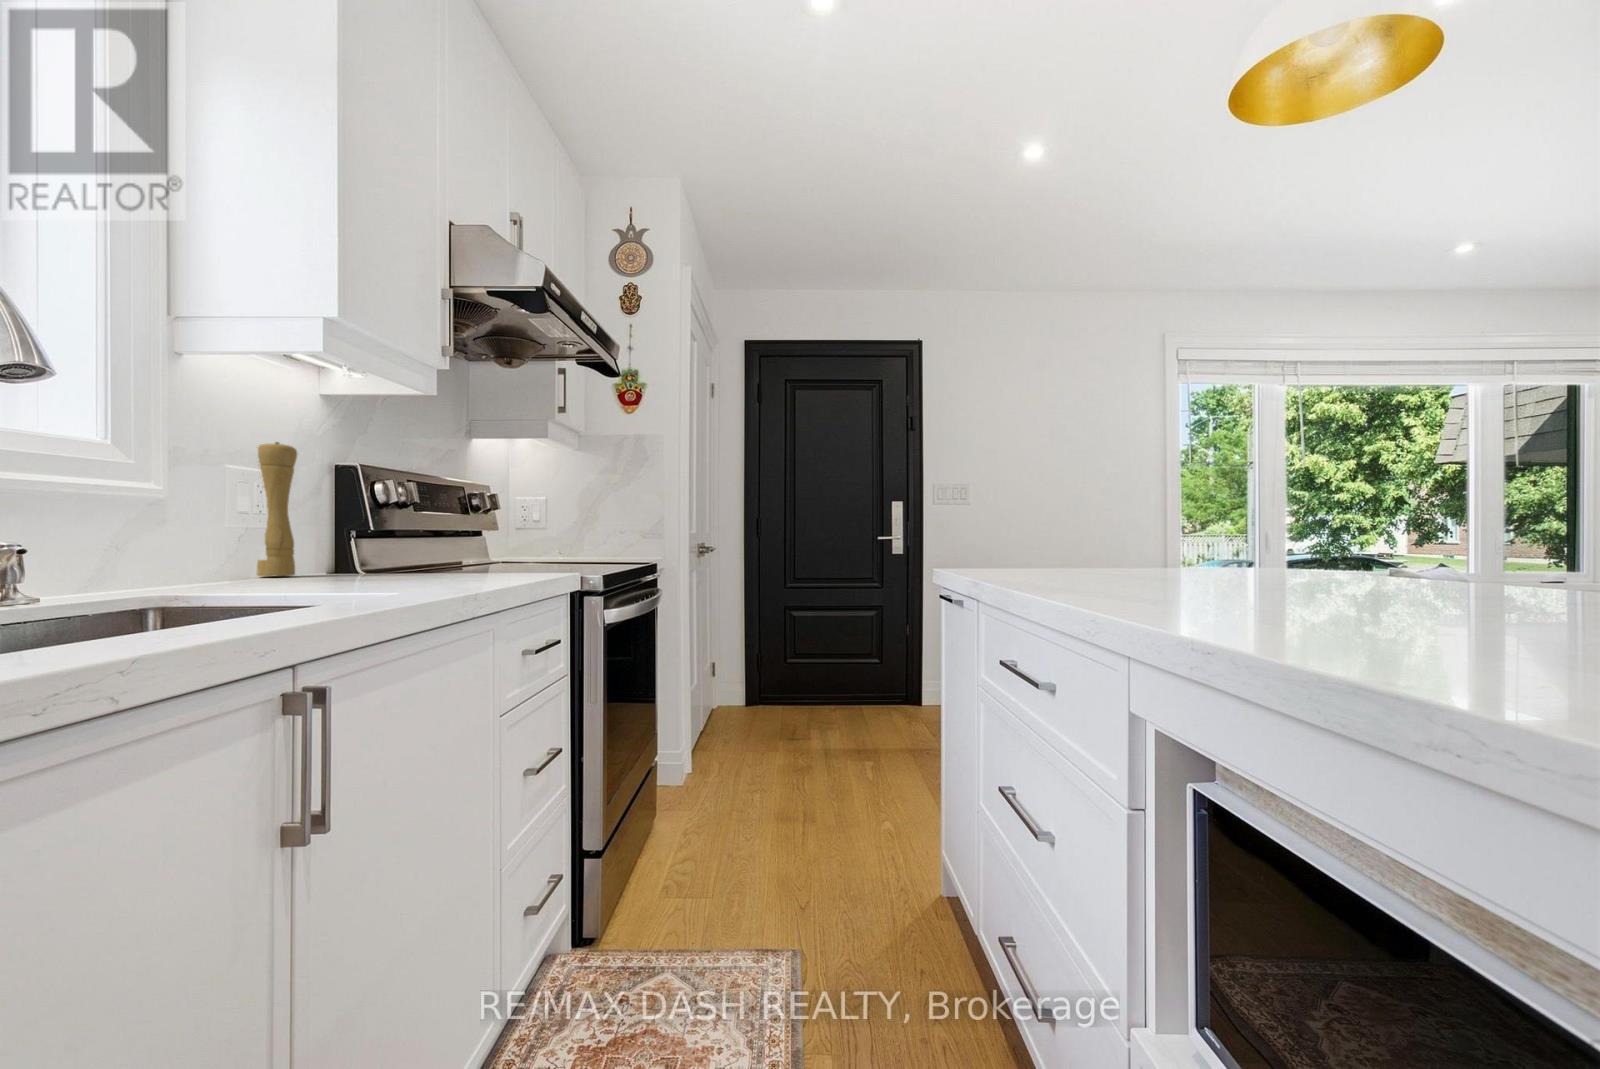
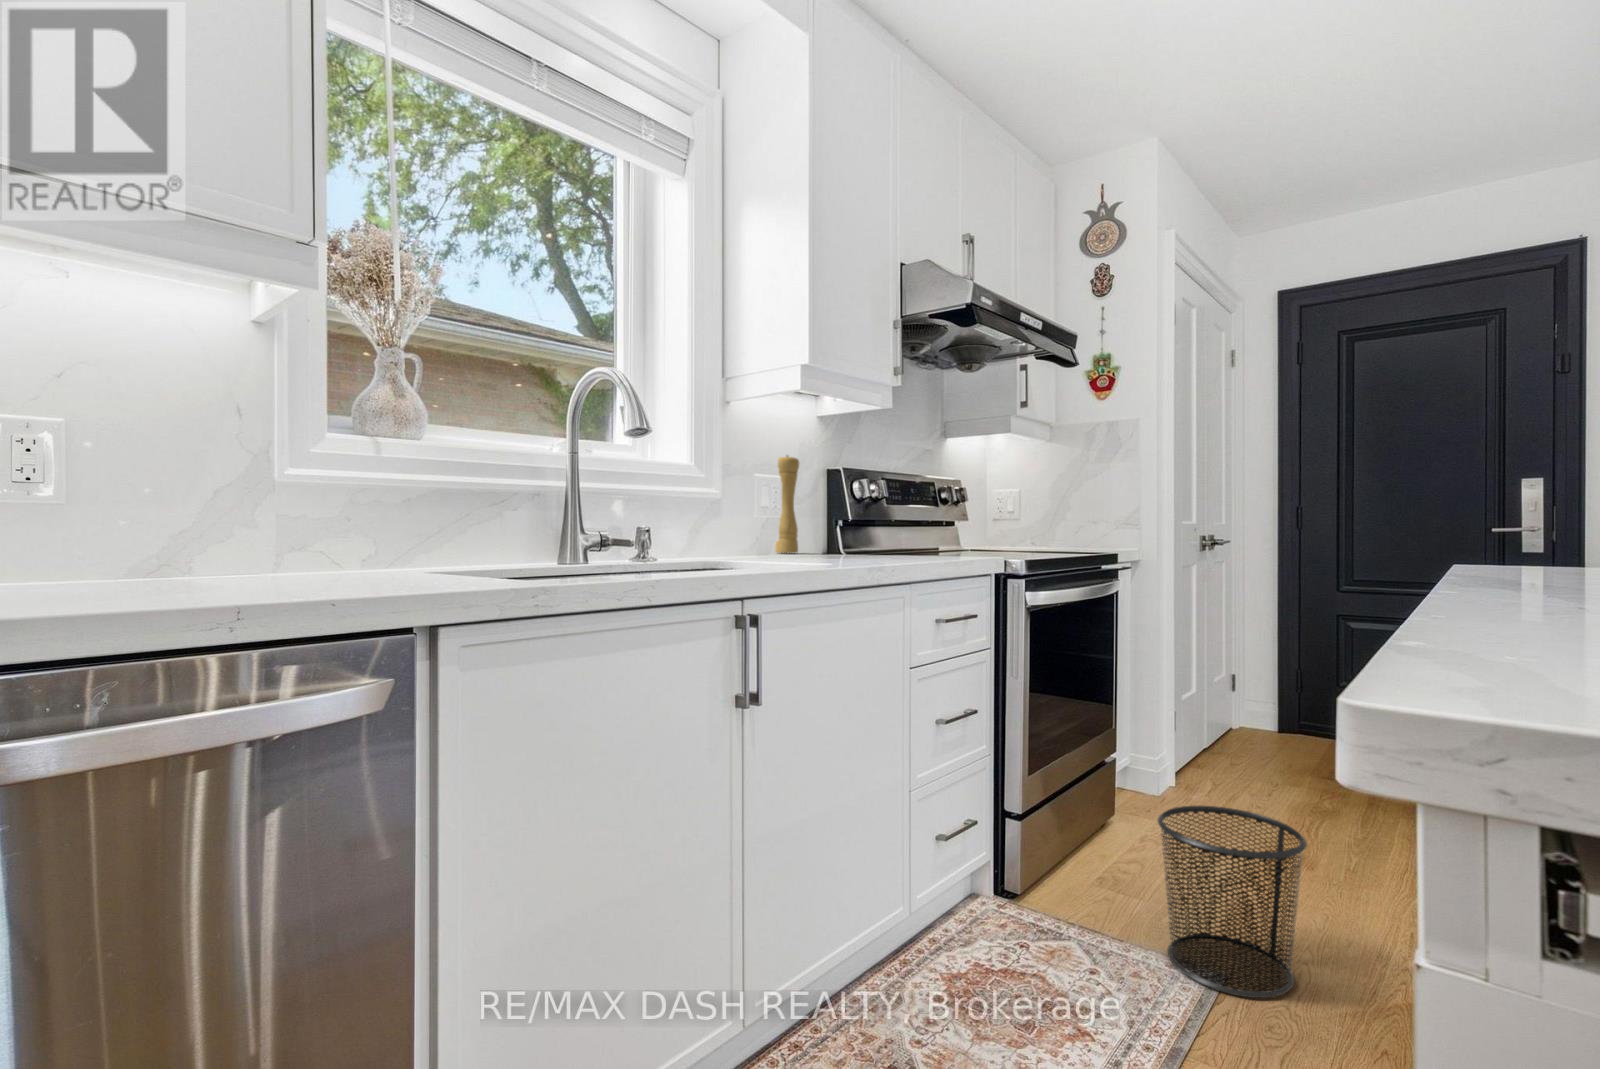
waste bin: none [741,796,861,973] -> present [1158,806,1307,998]

